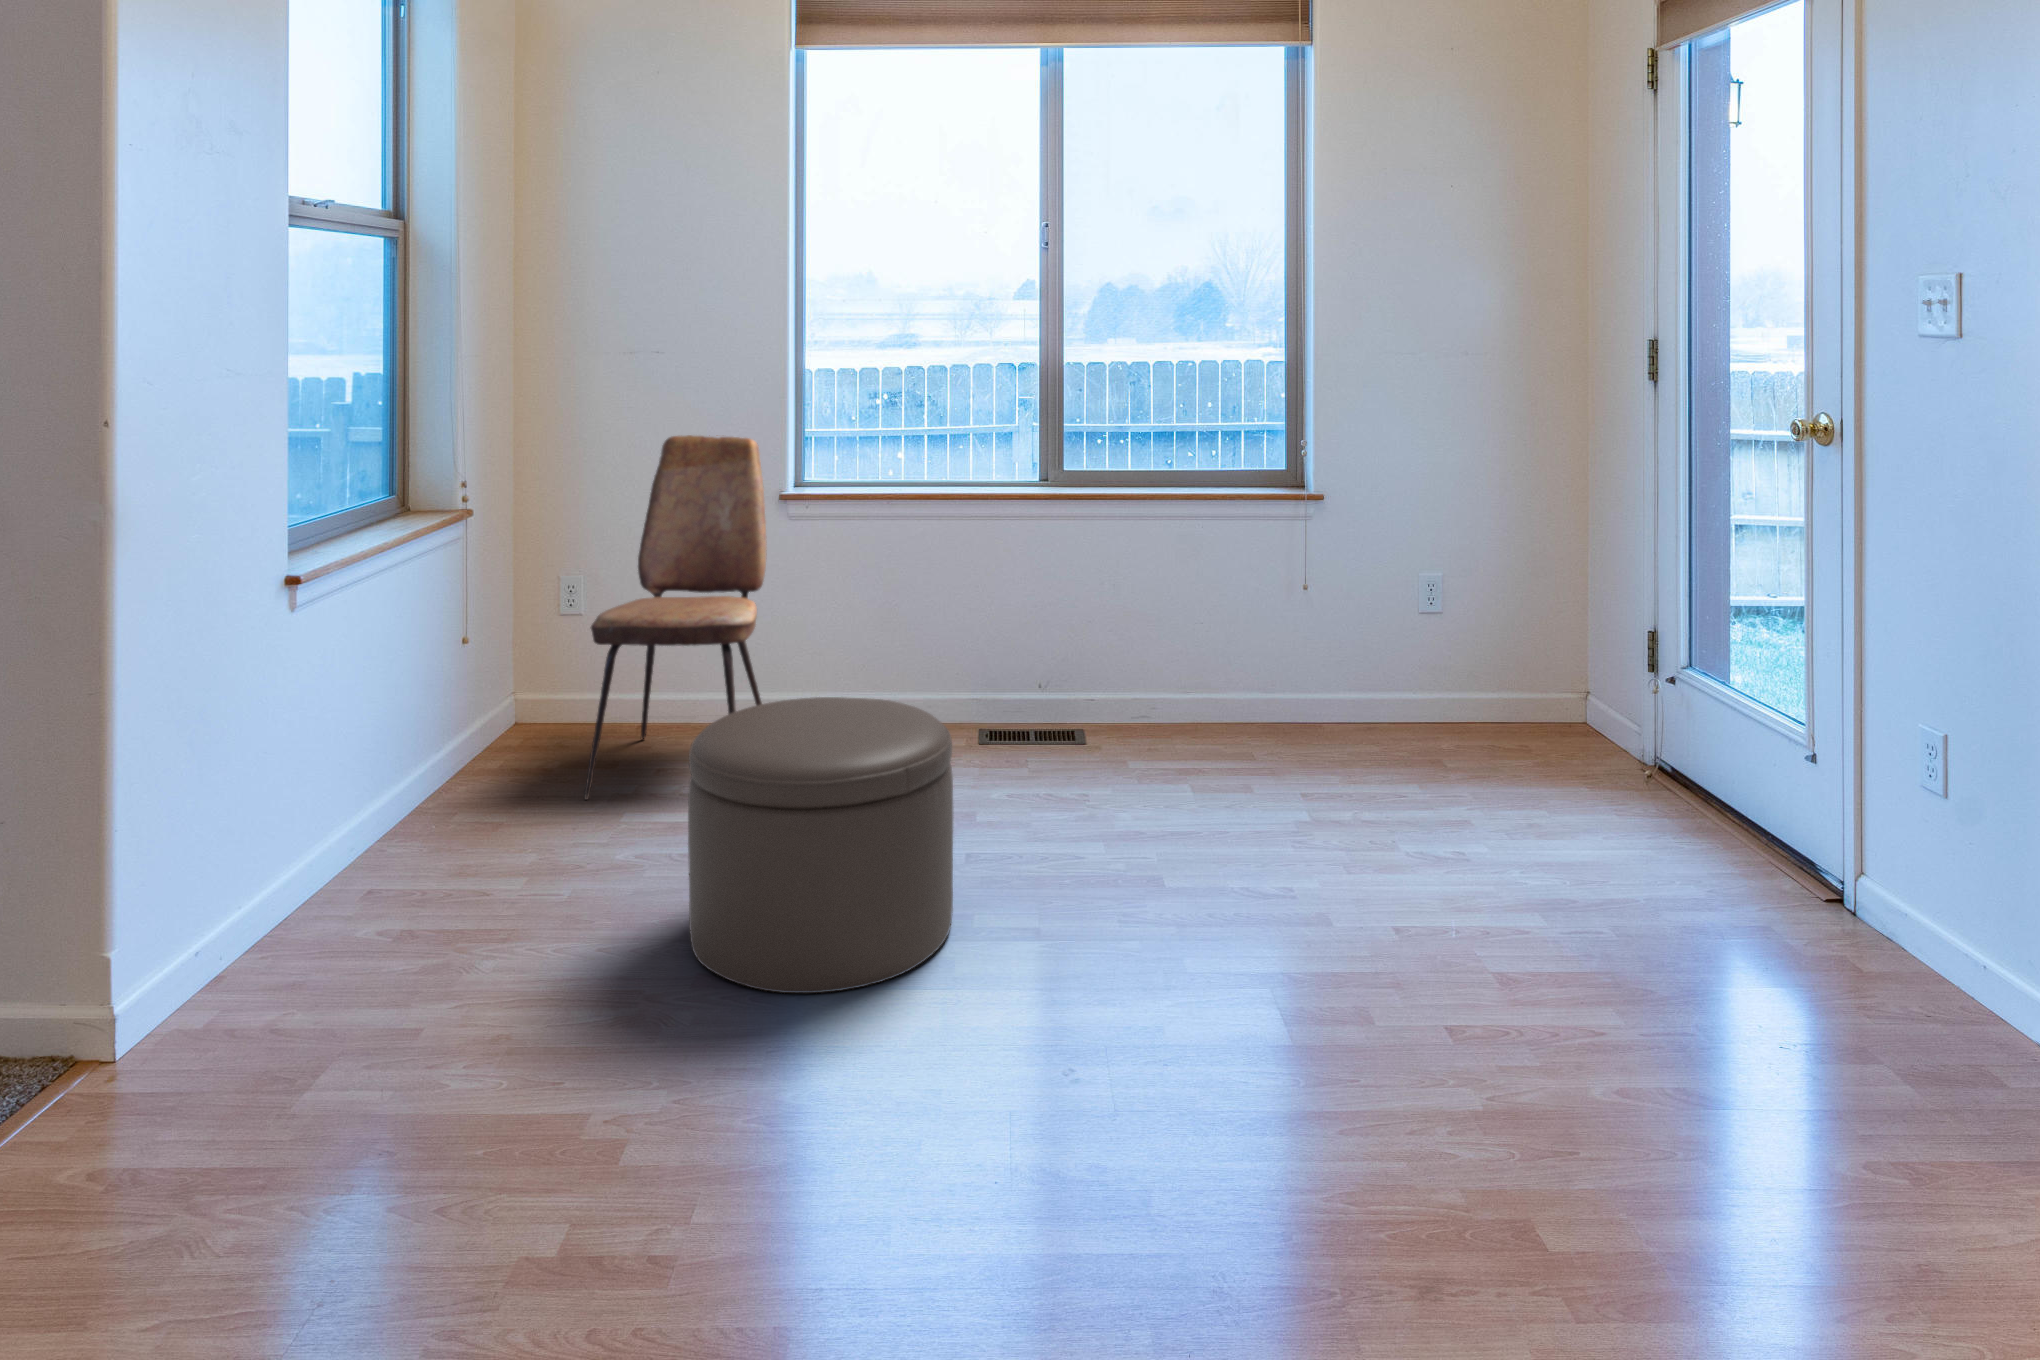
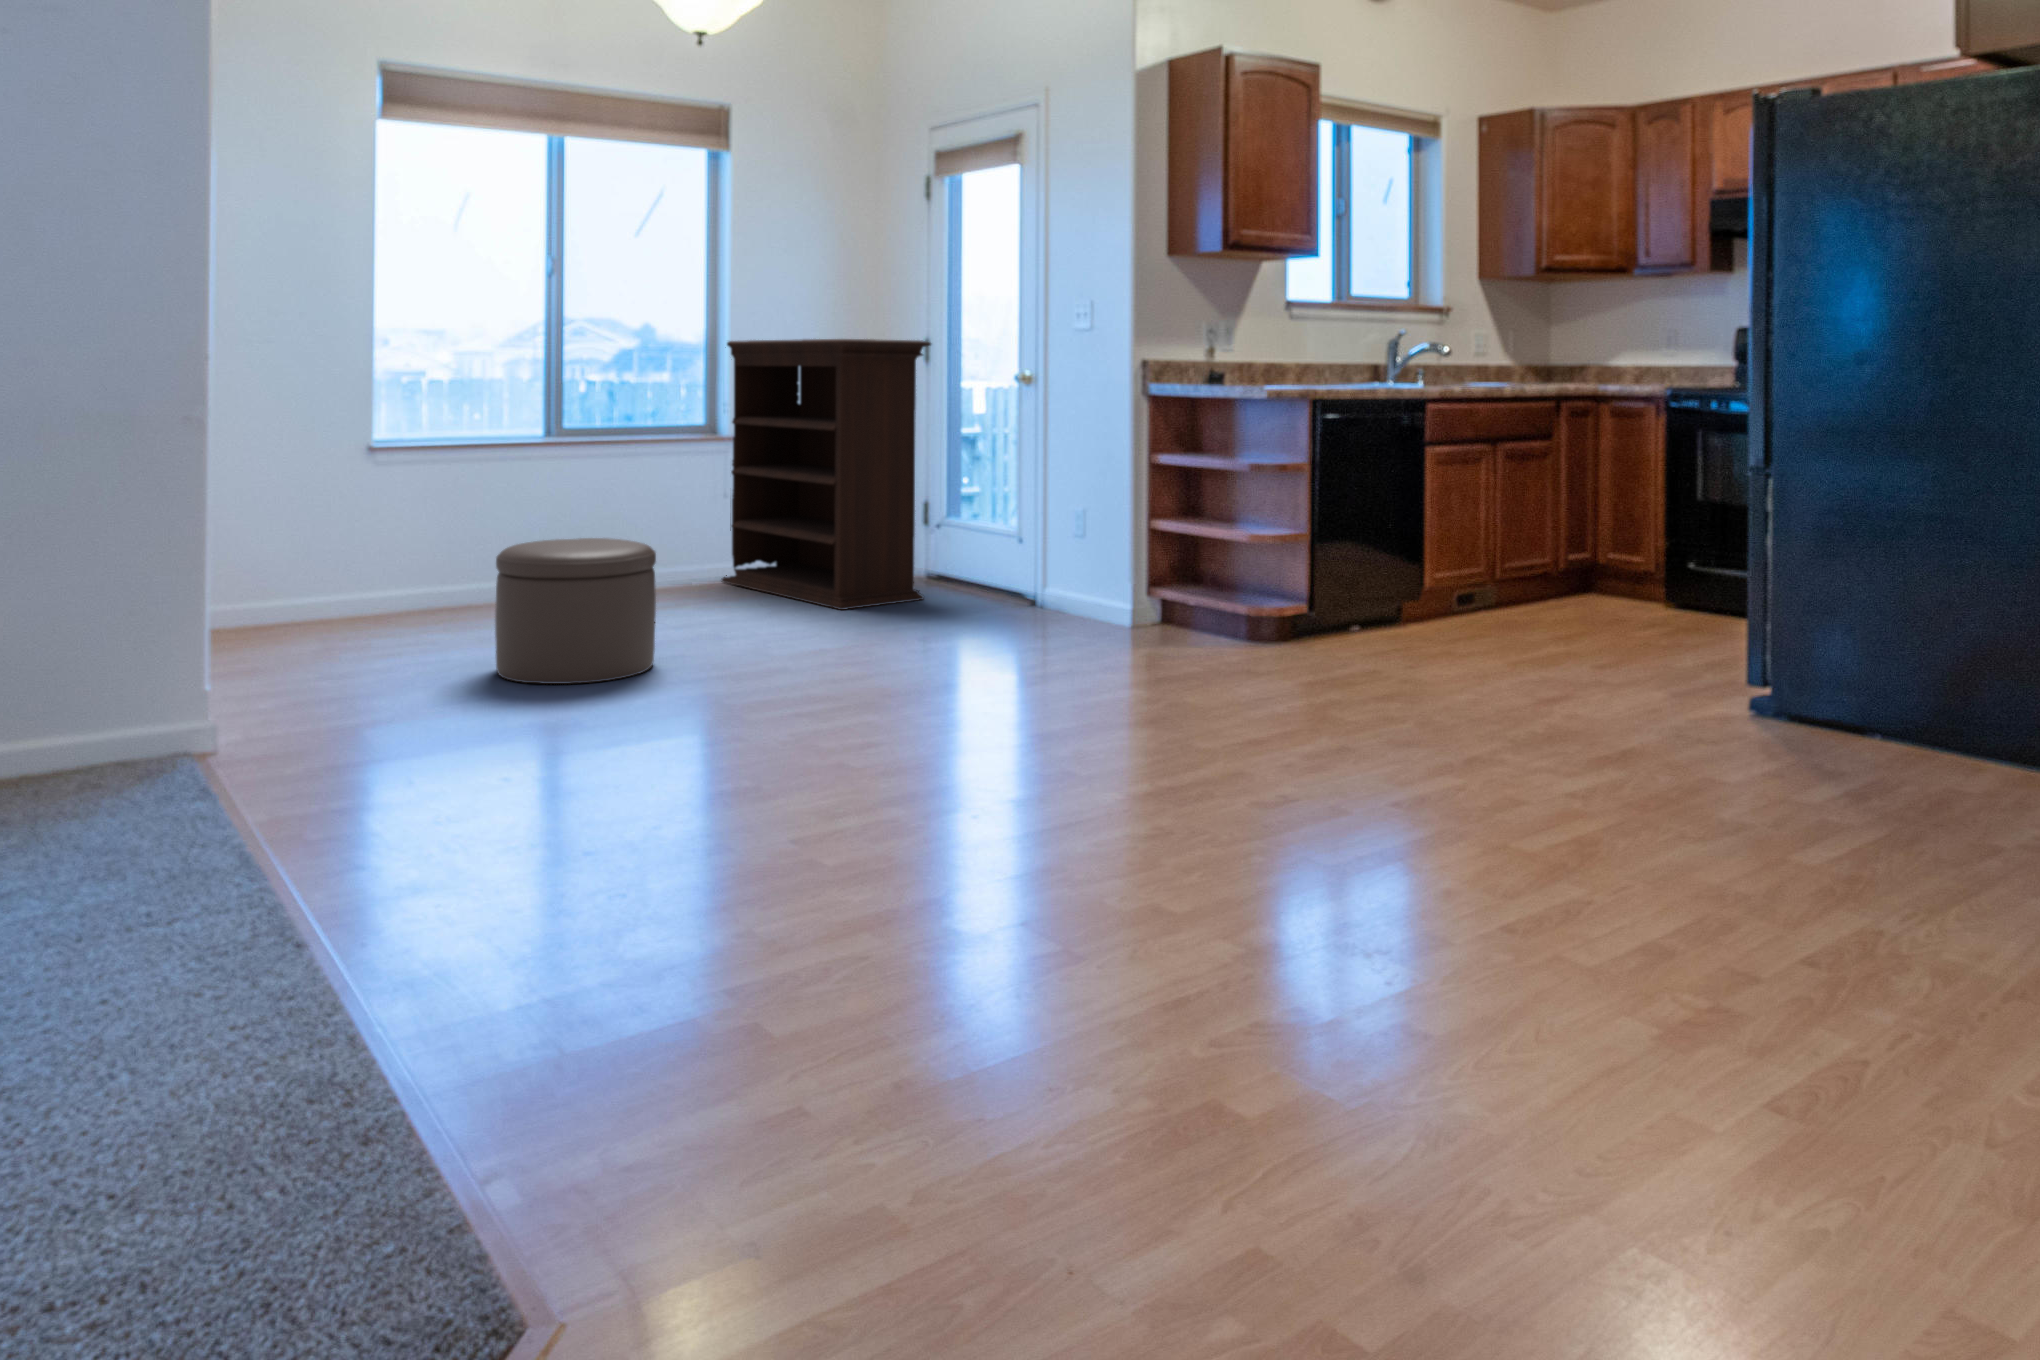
bookshelf: none [1307,344,1614,837] -> present [722,339,931,610]
dining chair: present [584,435,767,800] -> none [262,402,409,658]

